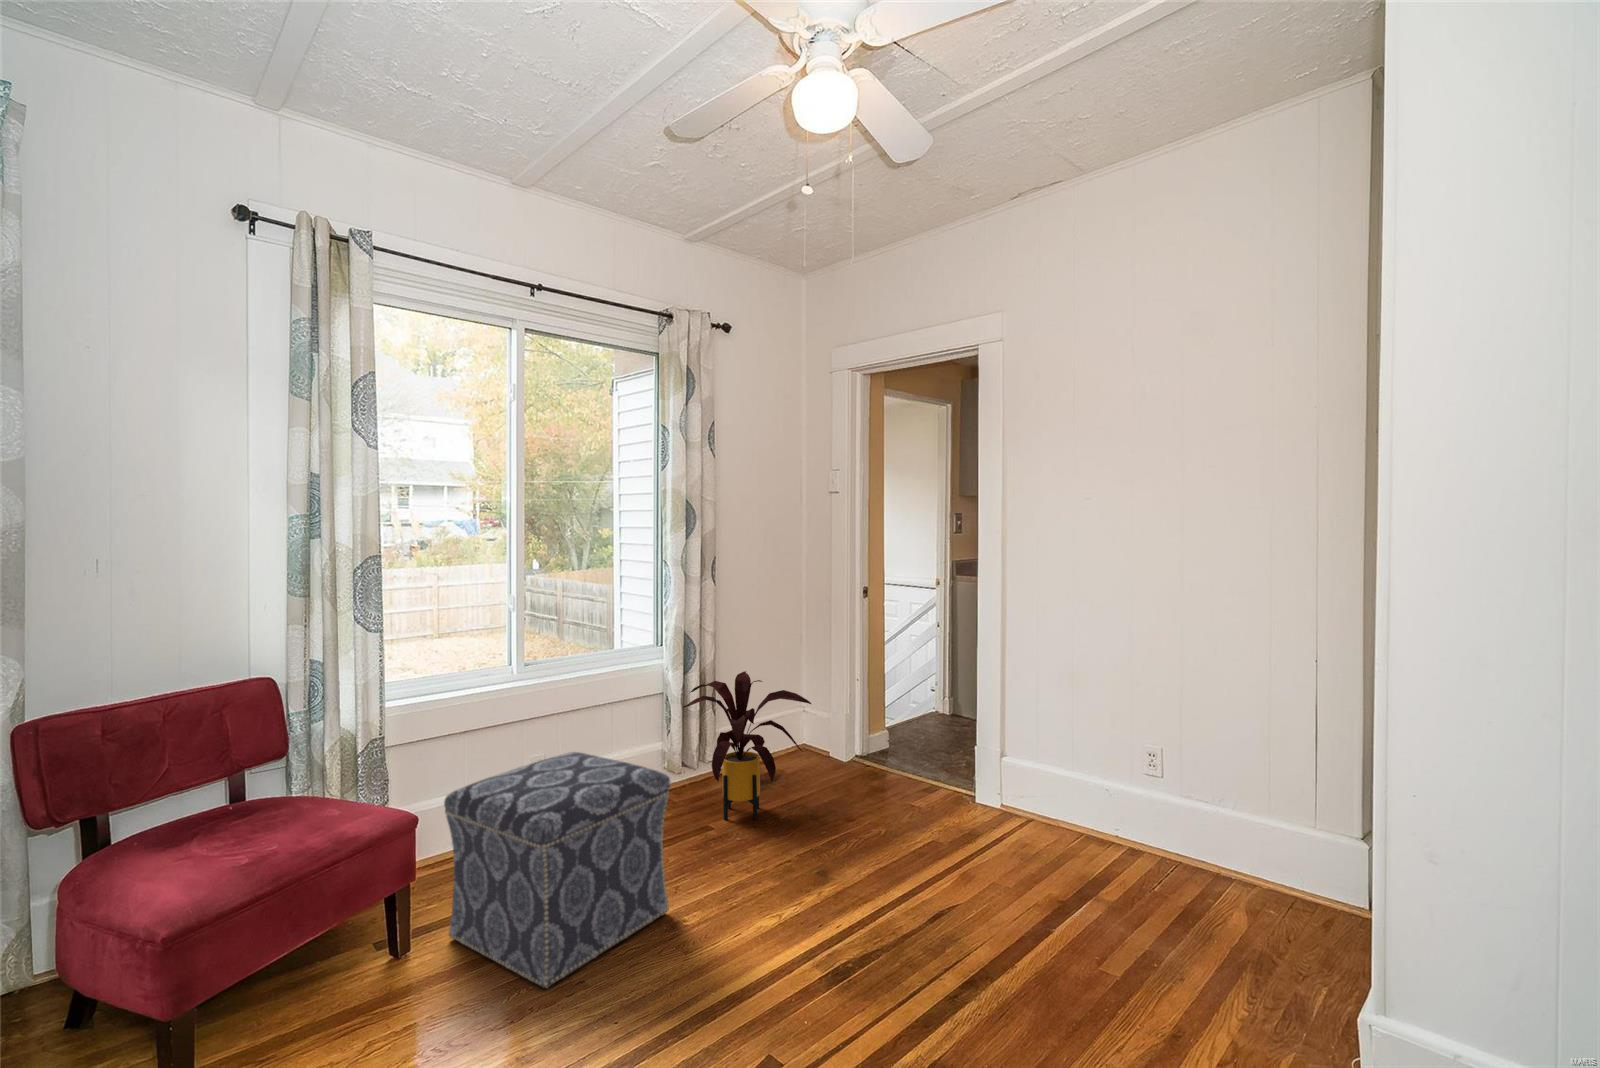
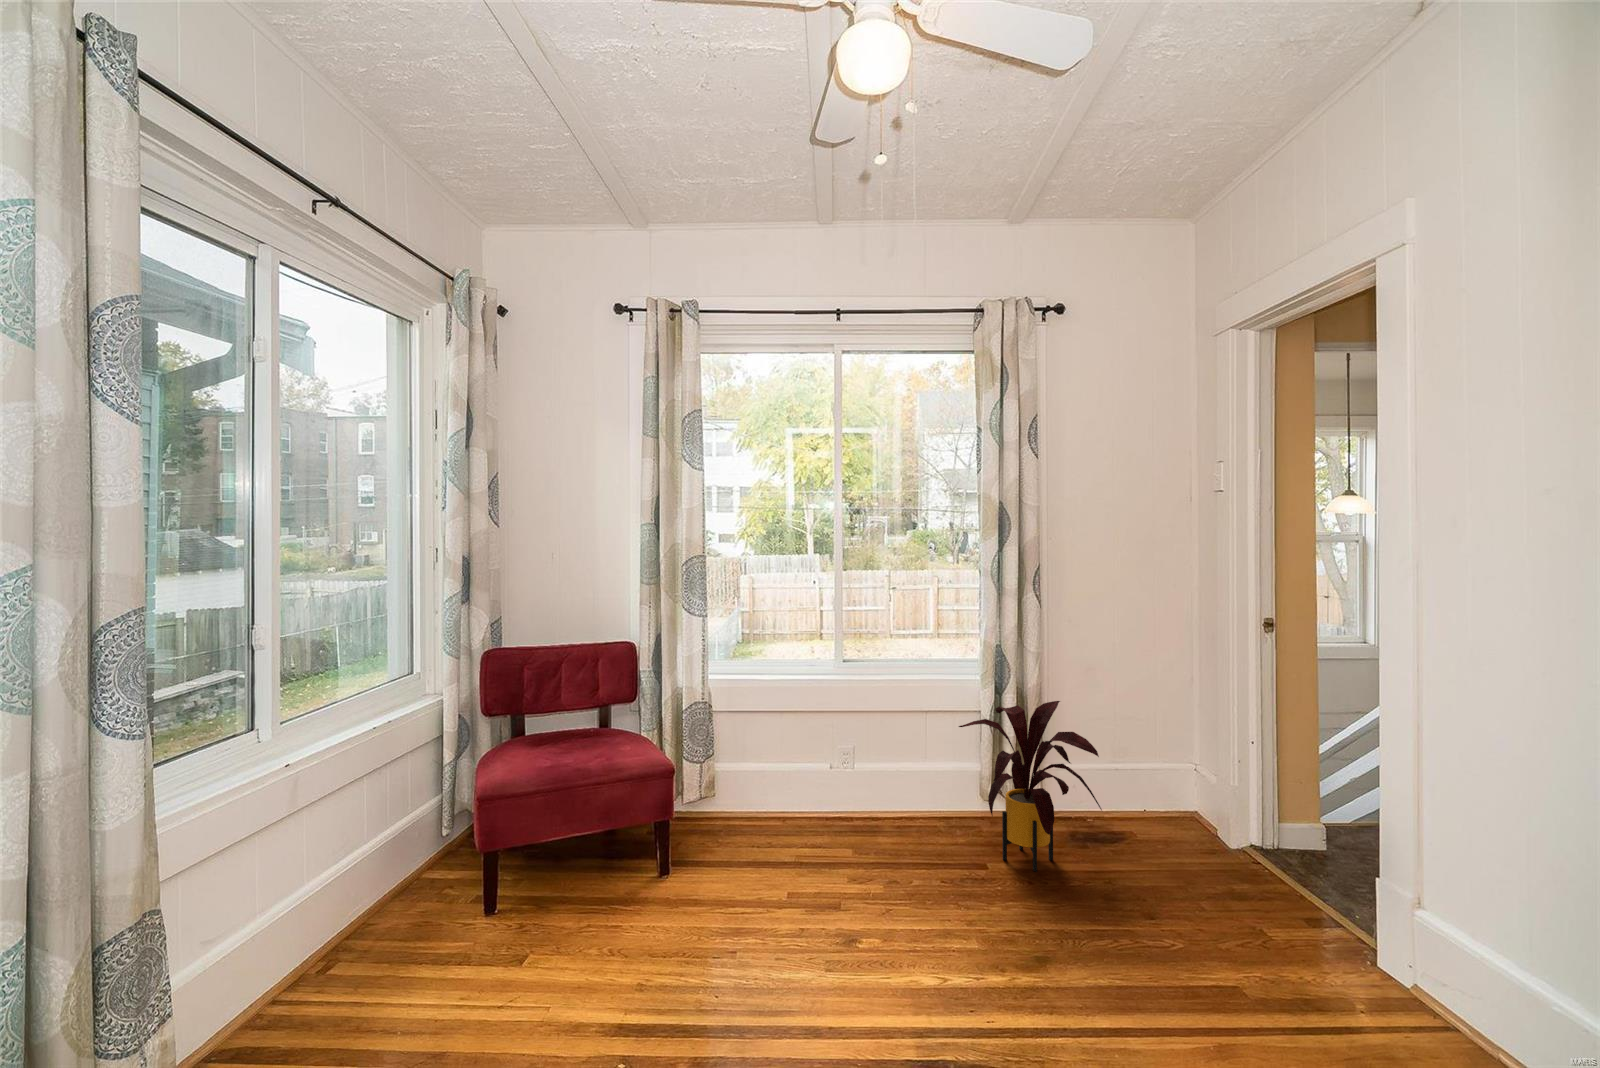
ottoman: present [444,752,670,988] -> none [699,746,859,942]

